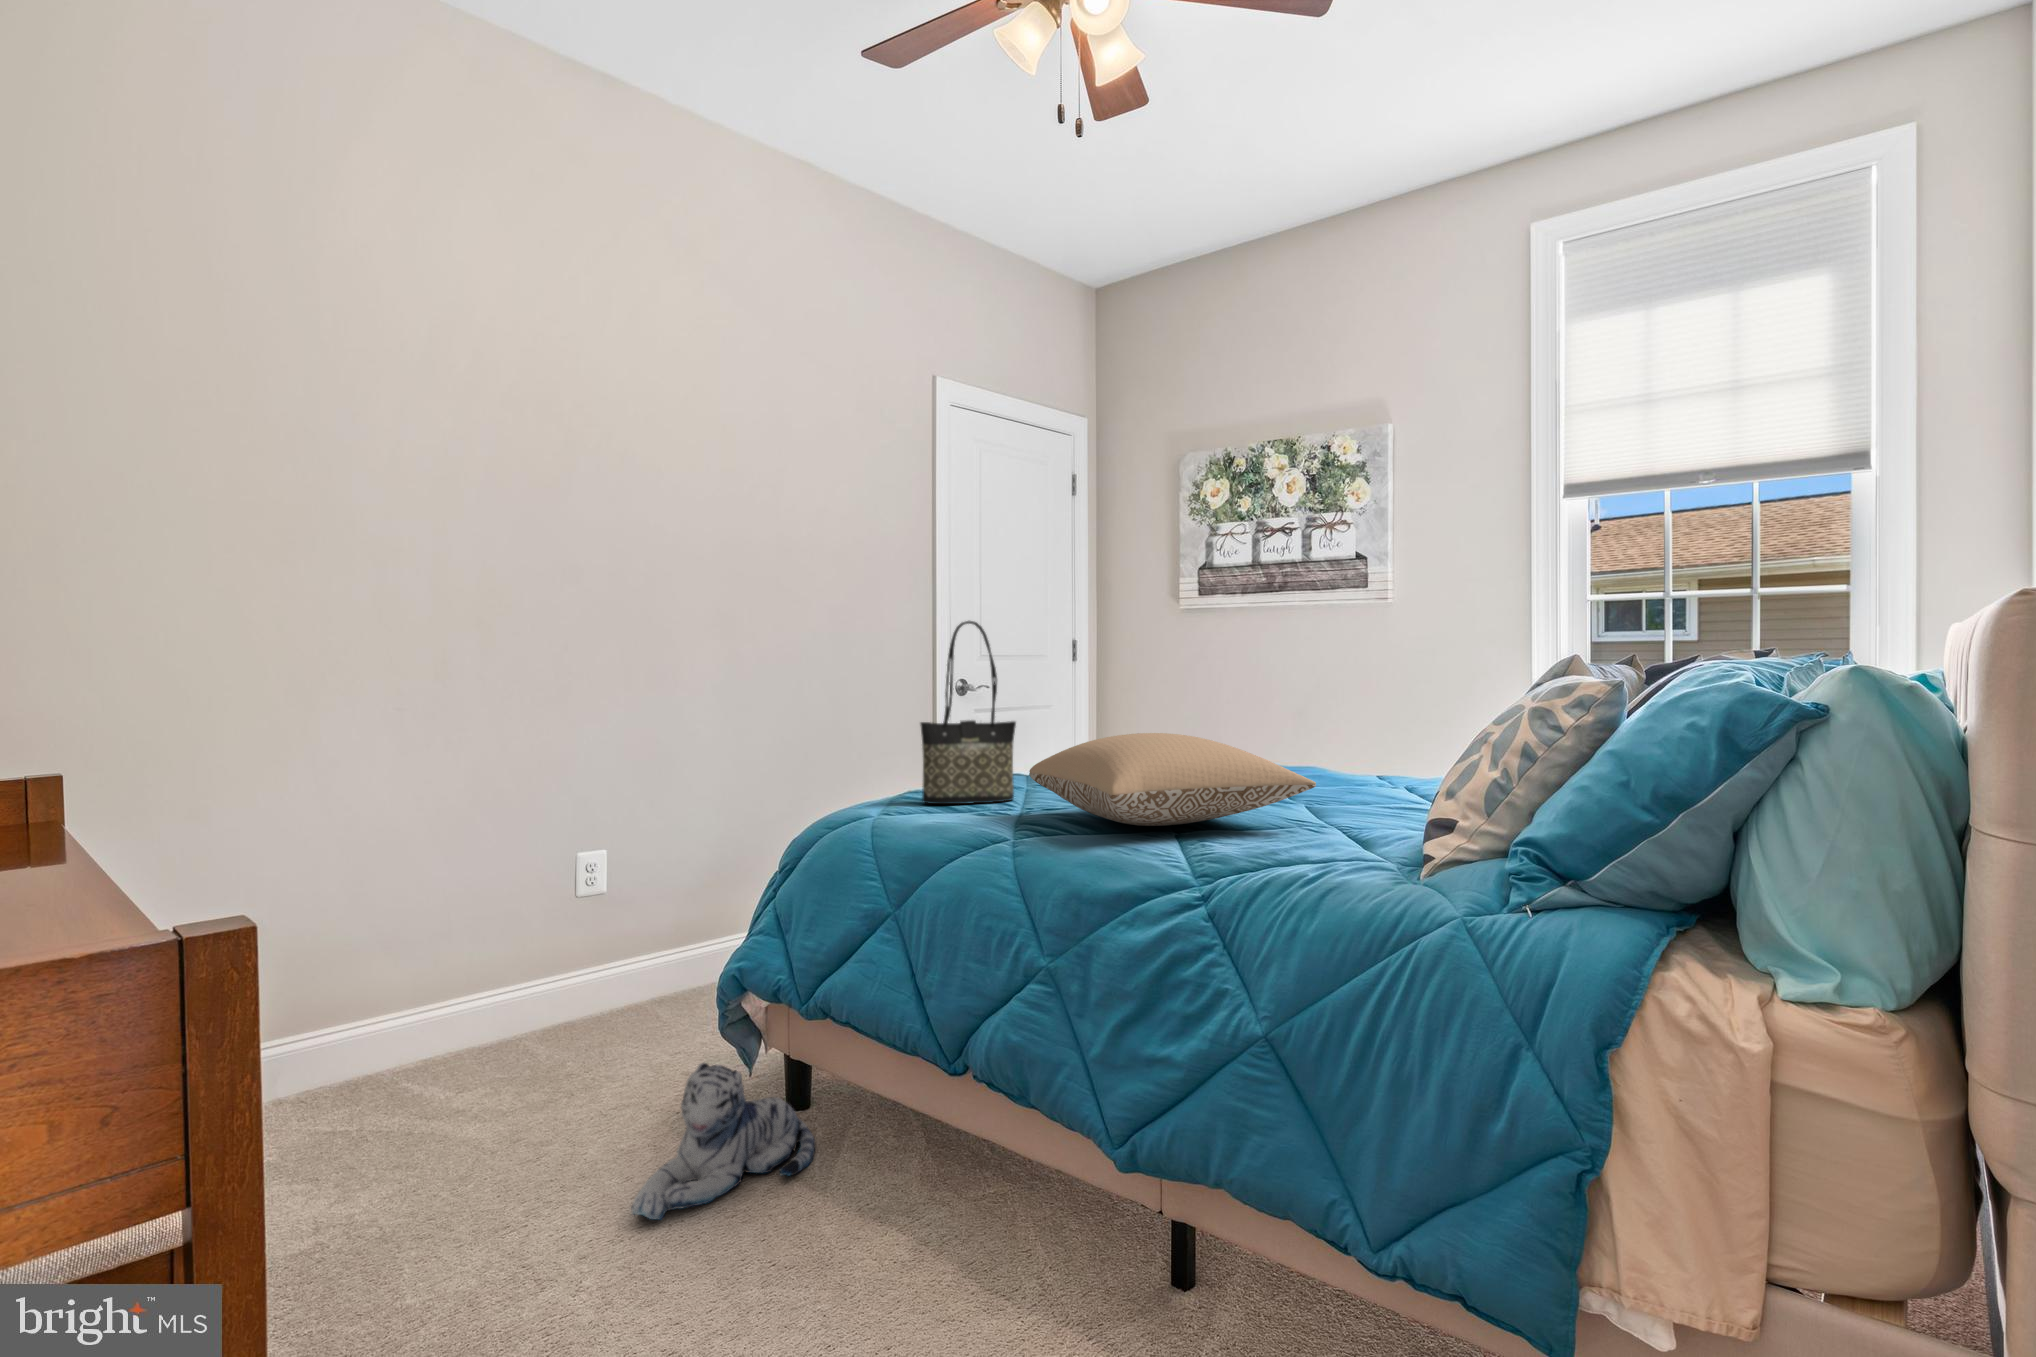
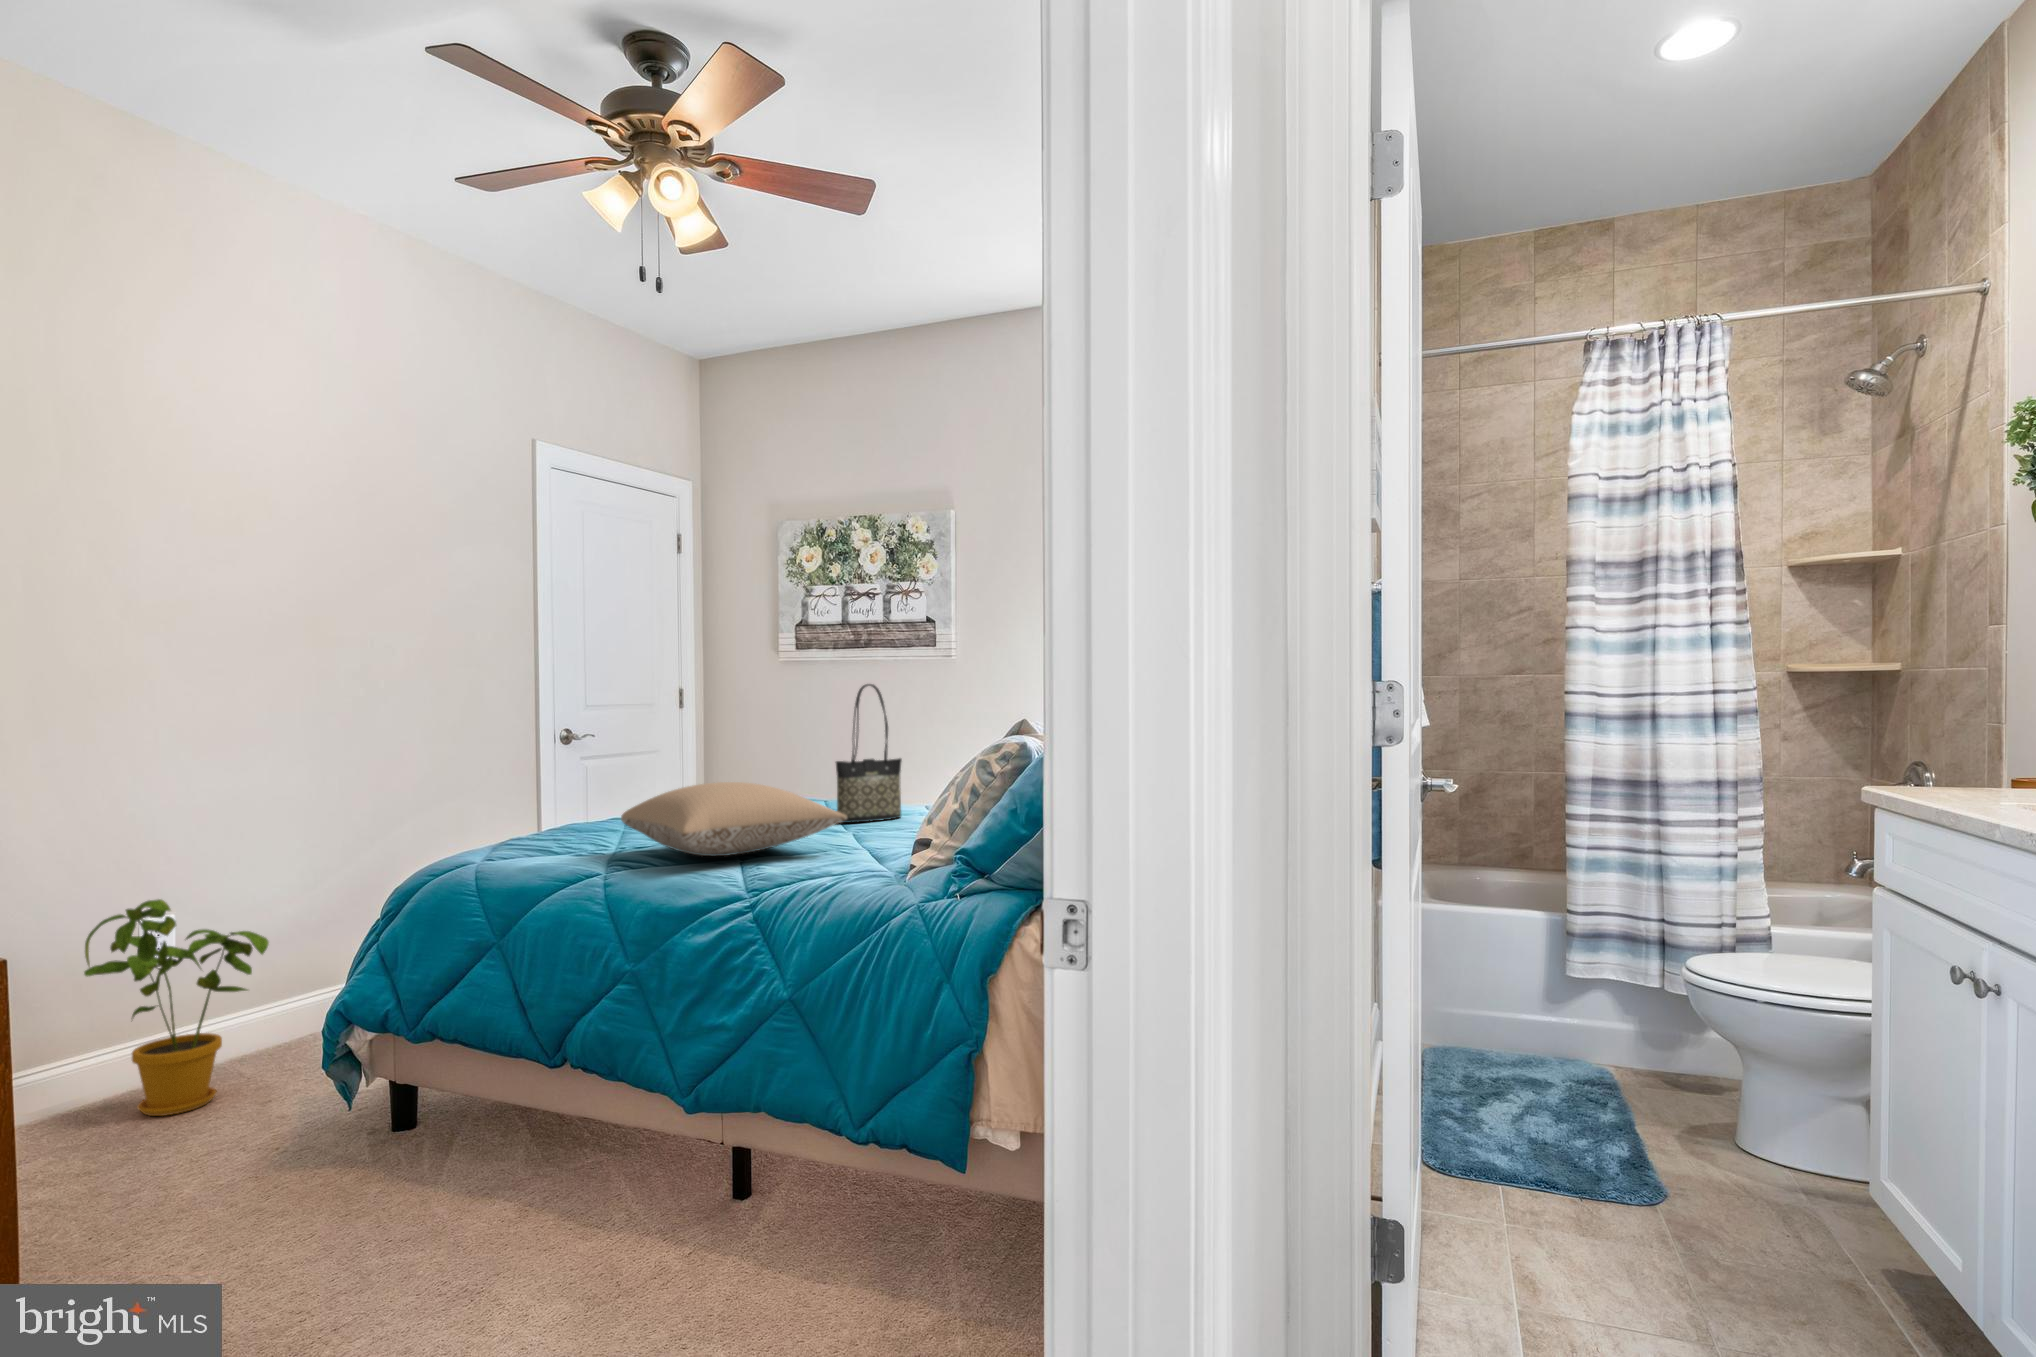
tote bag: present [920,621,1016,804] -> present [836,684,902,823]
house plant: none [517,836,677,1057] -> present [84,899,269,1116]
plush toy: present [631,1063,815,1220] -> none [240,1089,422,1231]

